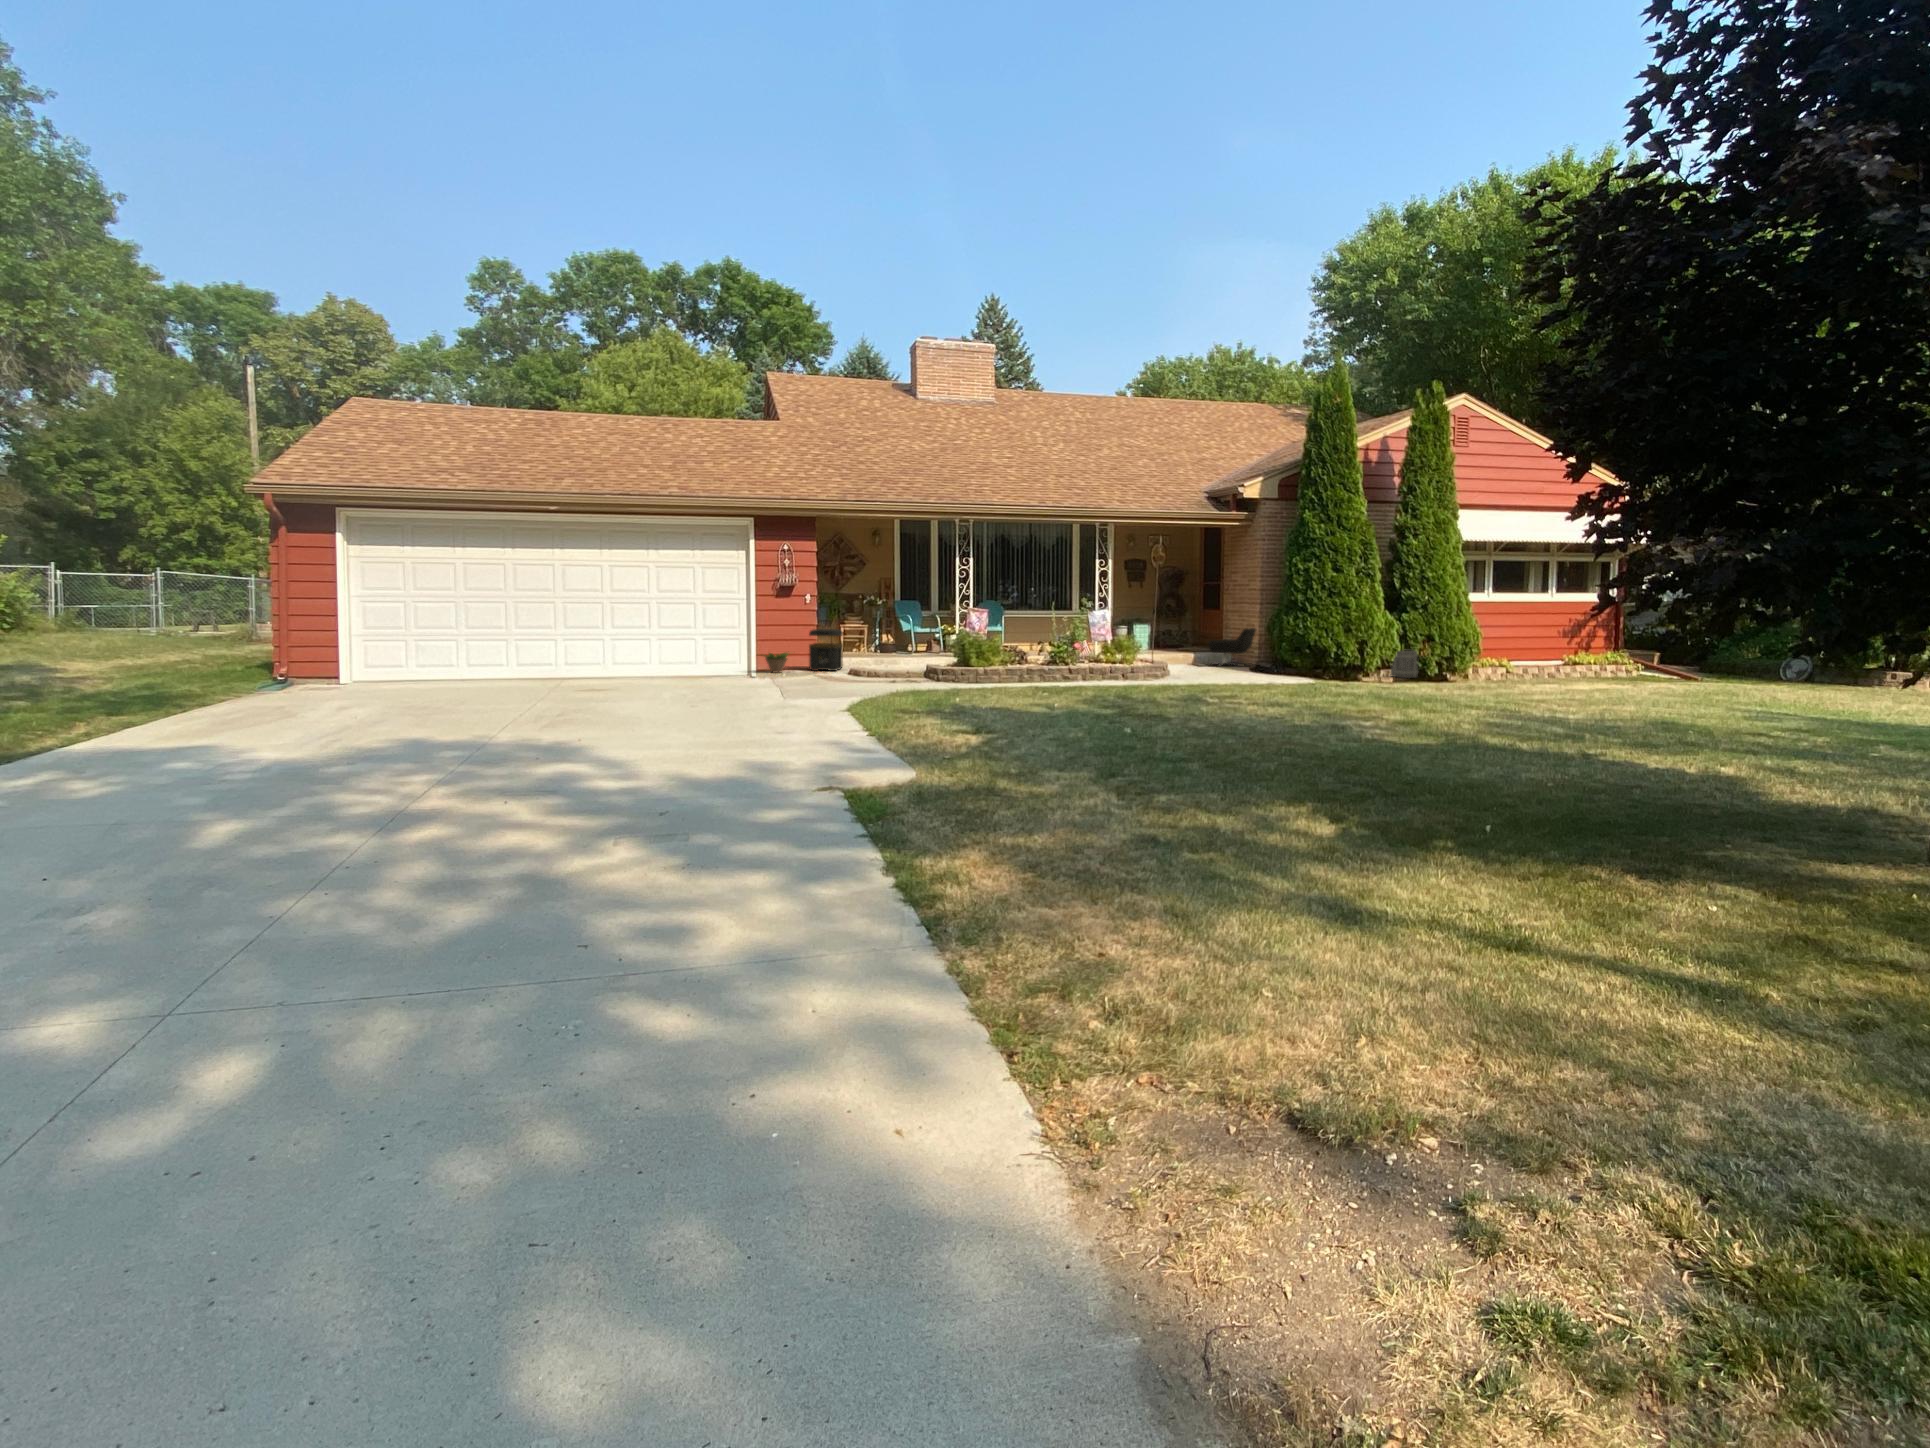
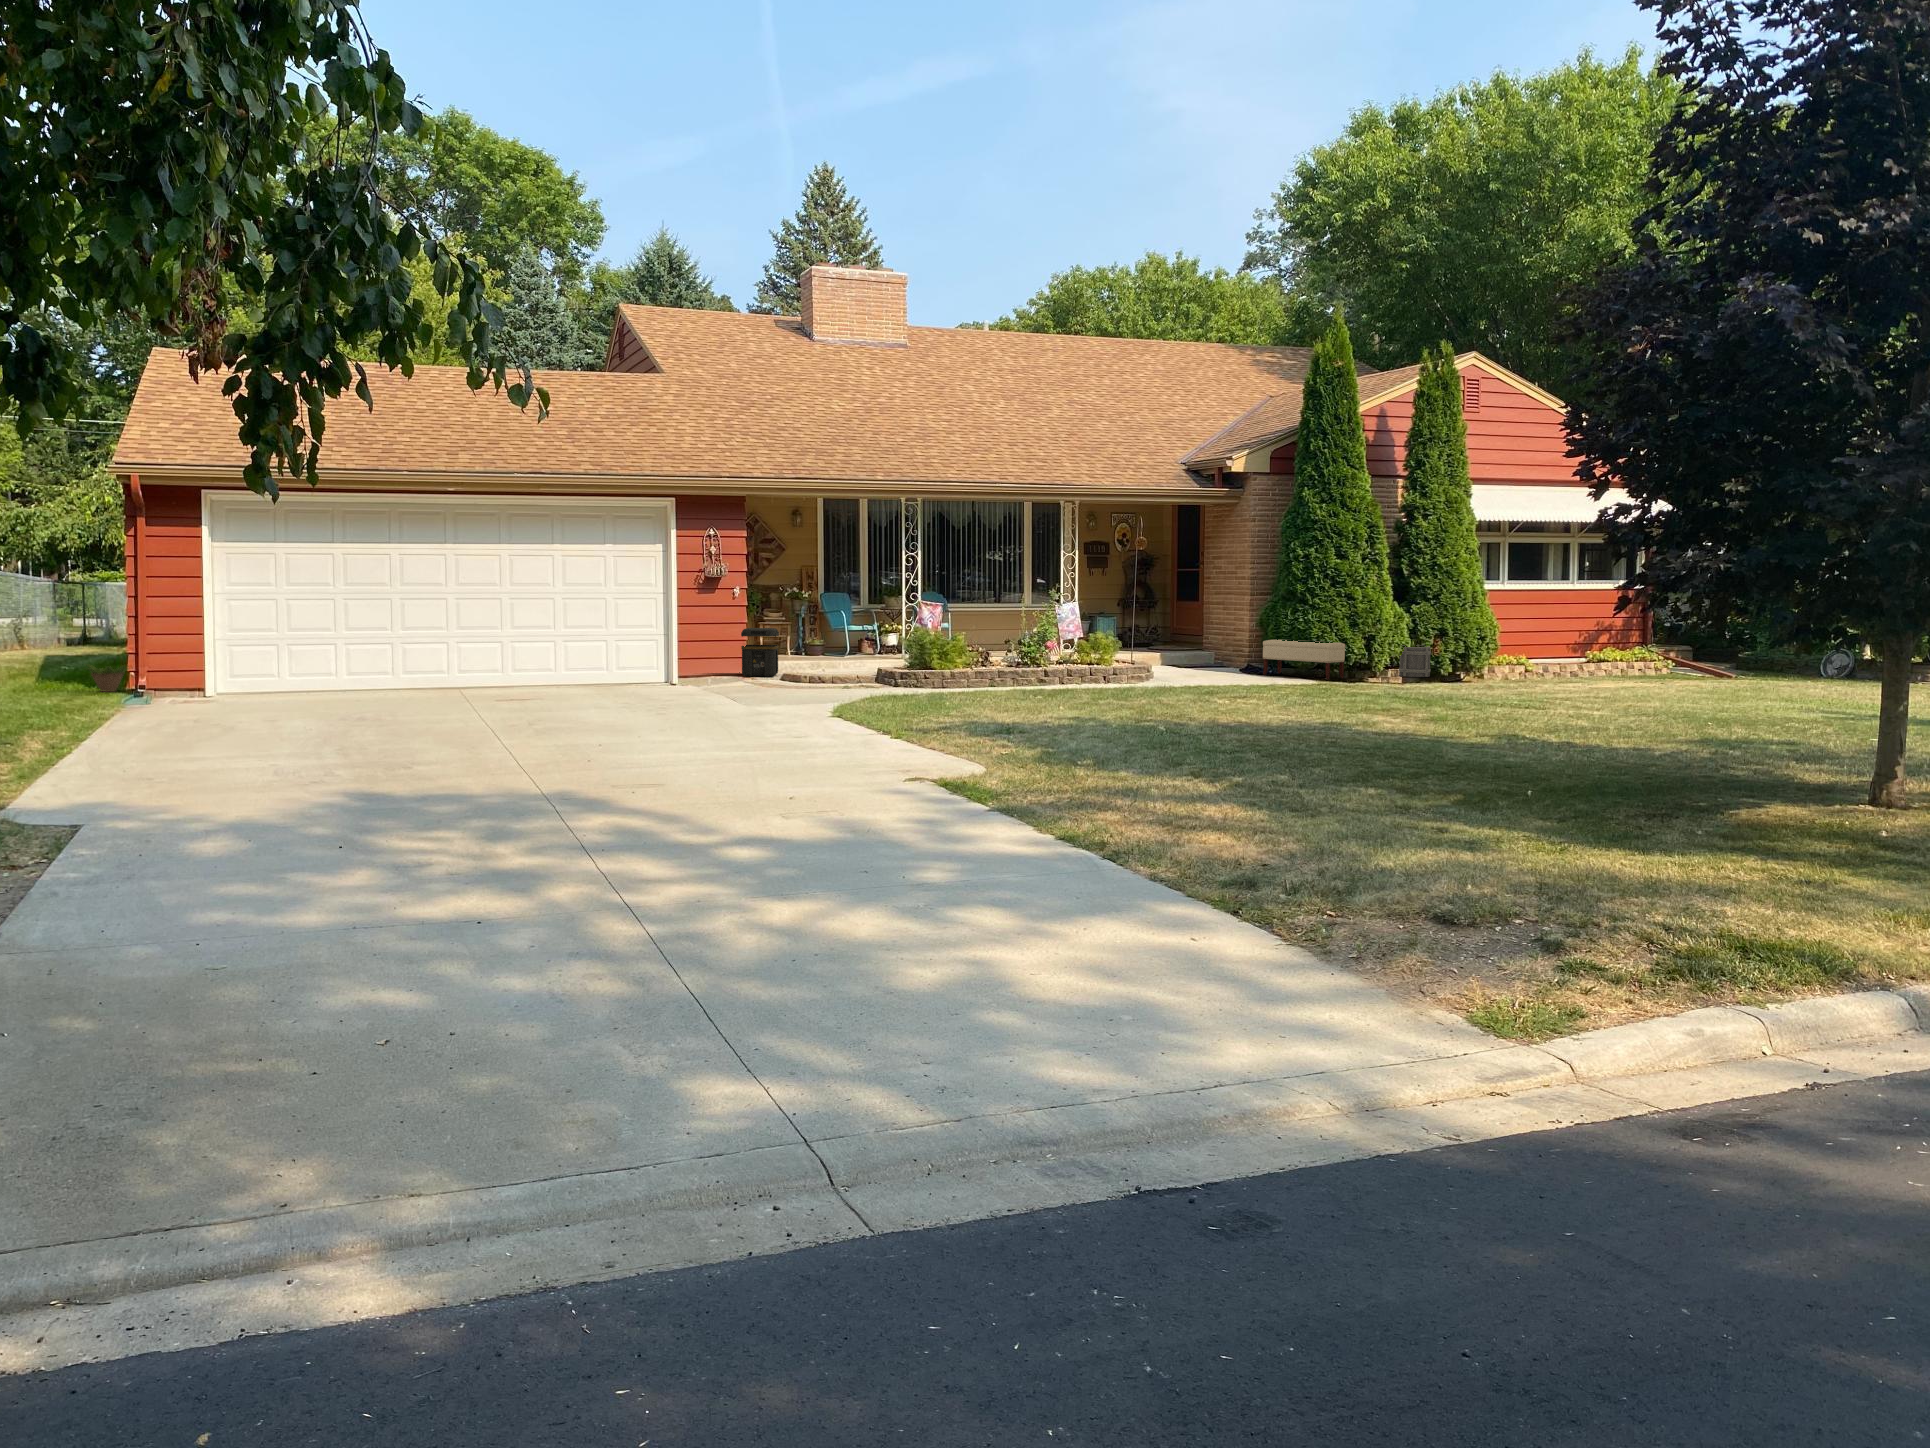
lounge chair: present [1208,628,1256,663] -> none [1188,622,1246,666]
bench: none [1267,643,1340,679] -> present [1263,640,1345,679]
decorative plant: present [761,653,788,673] -> present [87,665,126,692]

